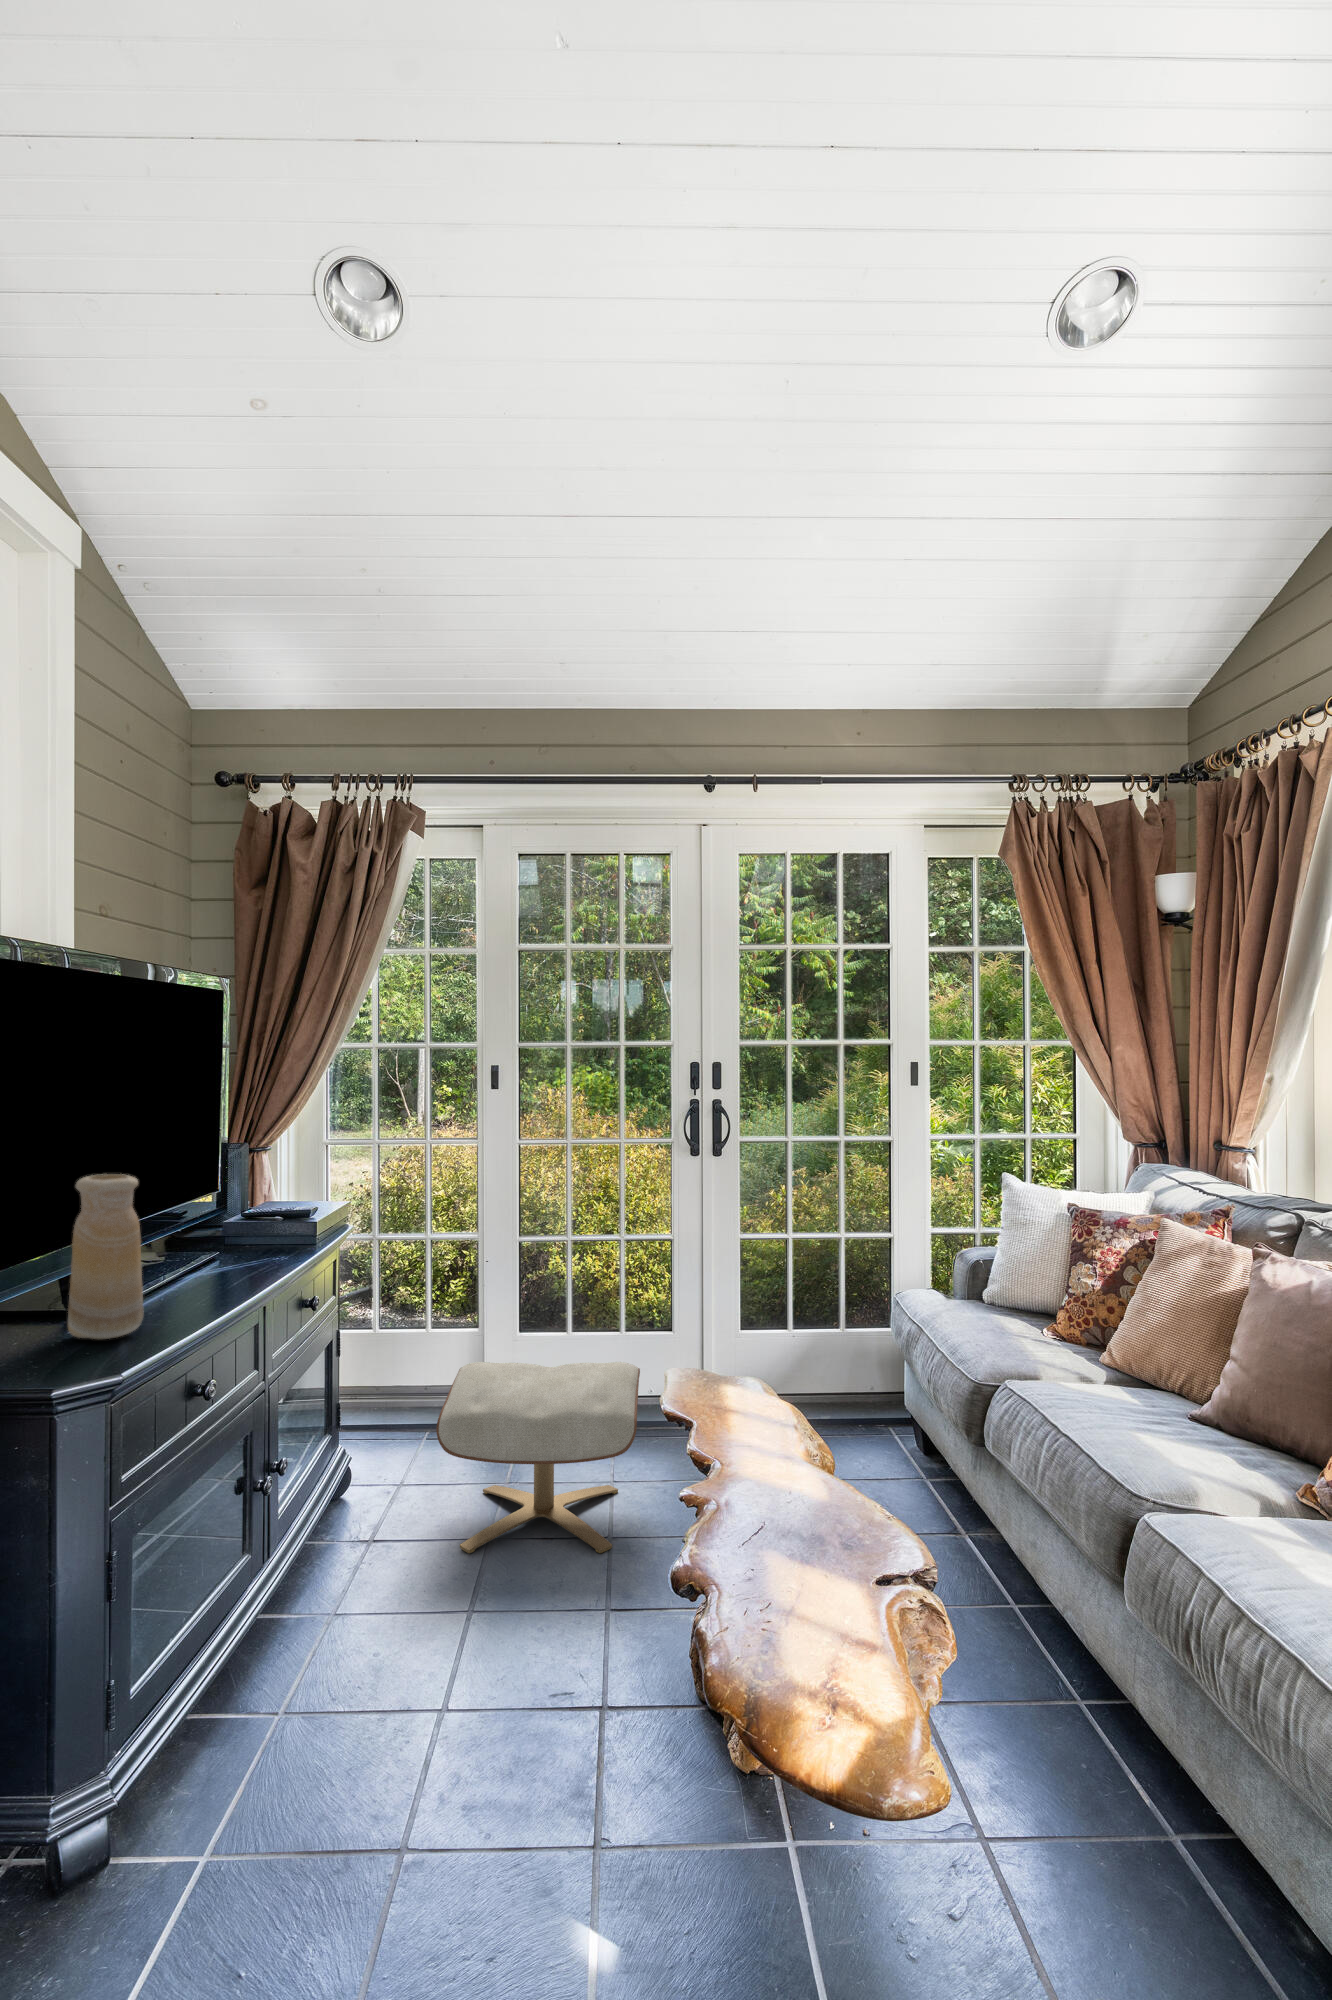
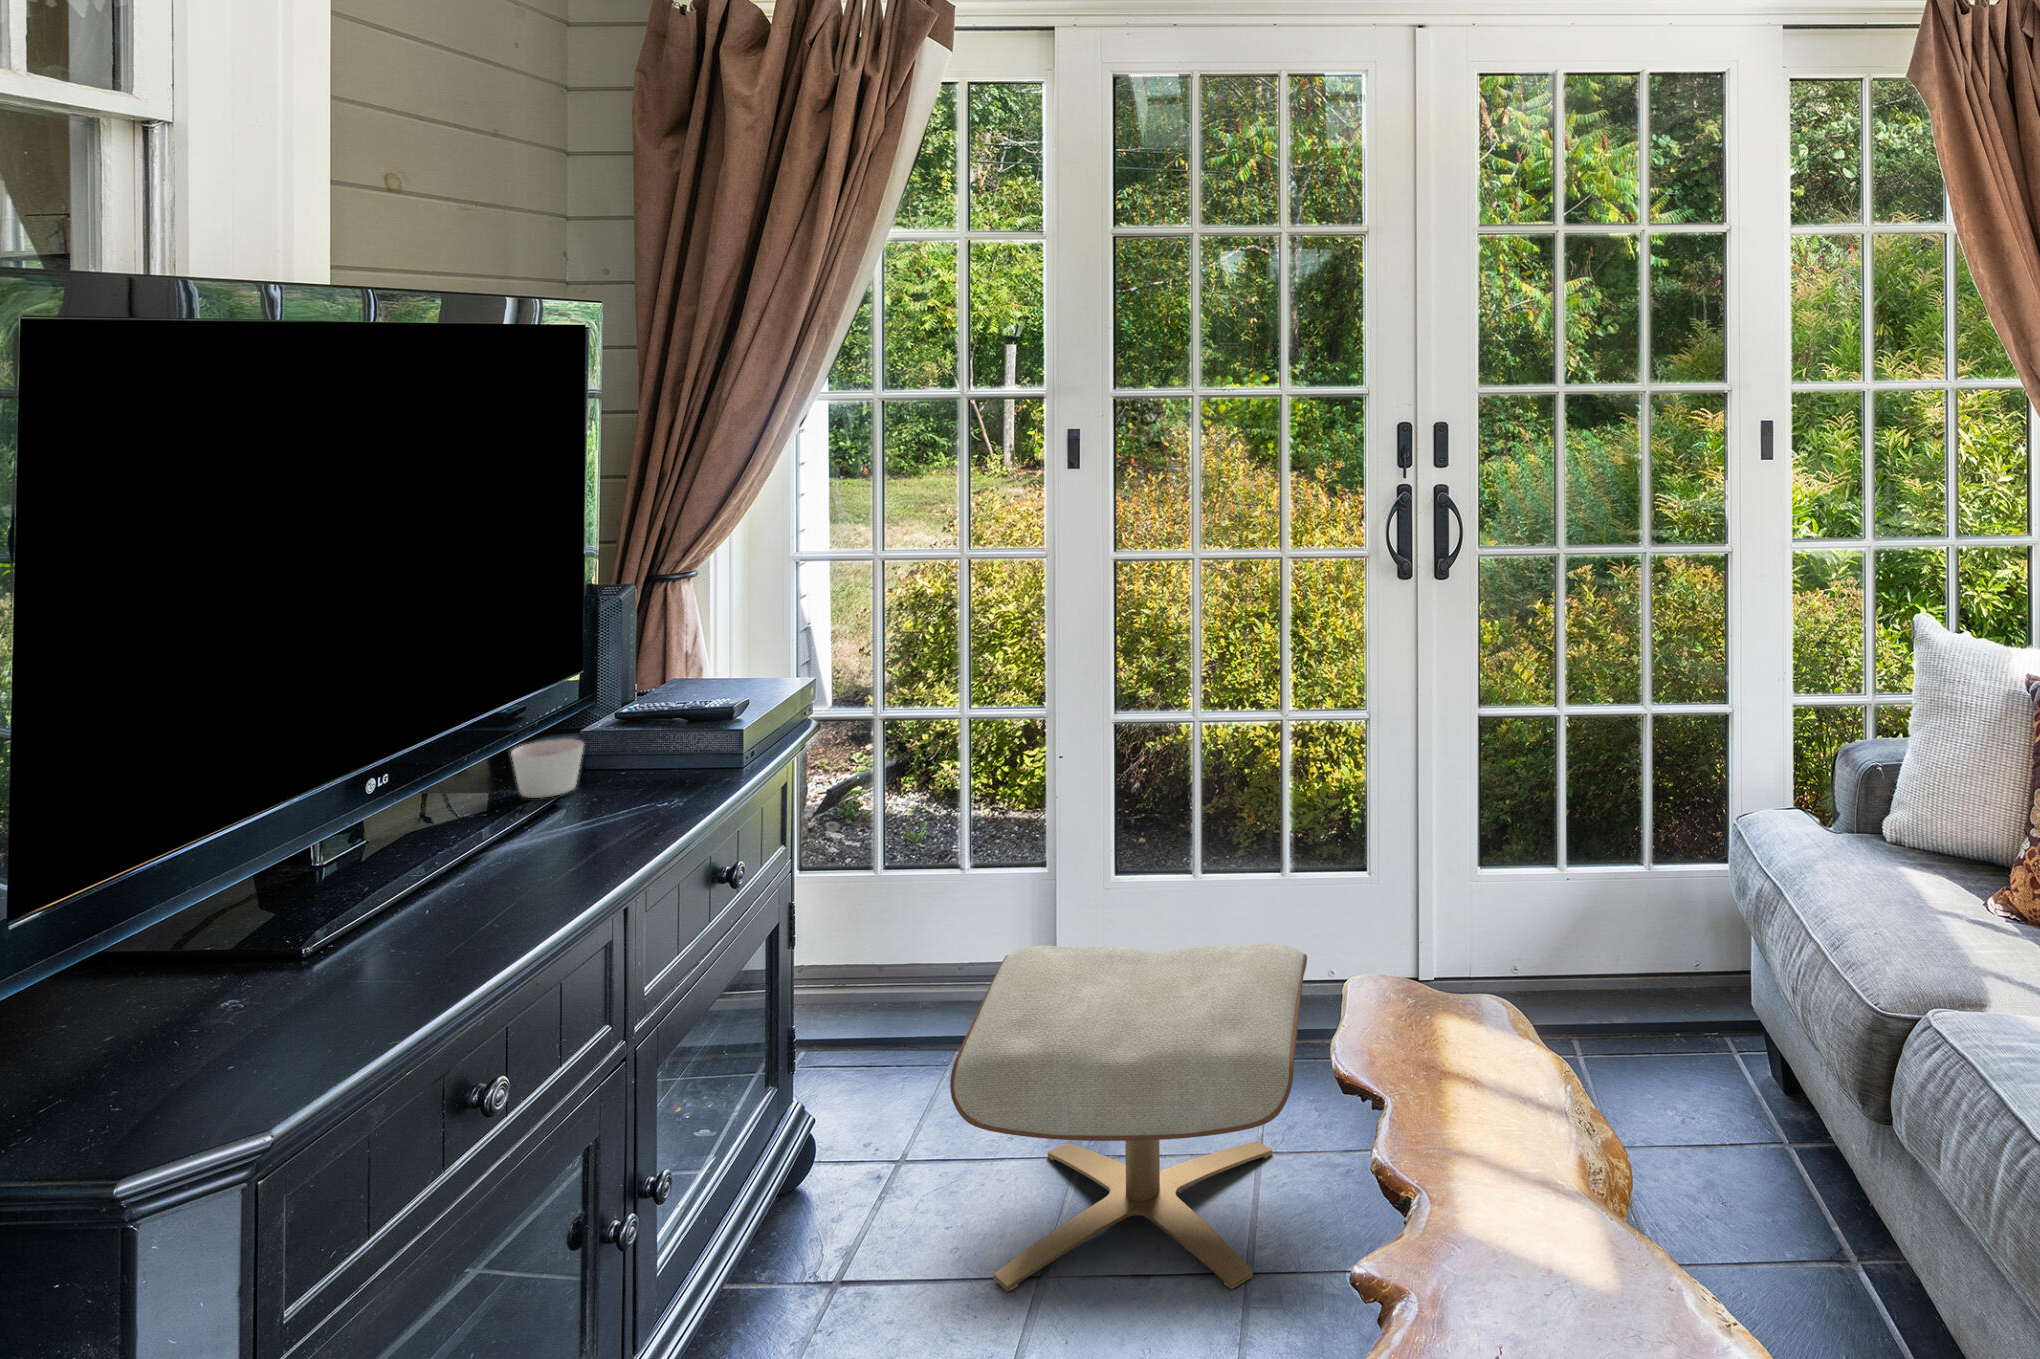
vase: present [68,1174,143,1339] -> none [127,732,294,1065]
candle: none [195,1222,234,1253] -> present [511,739,584,798]

